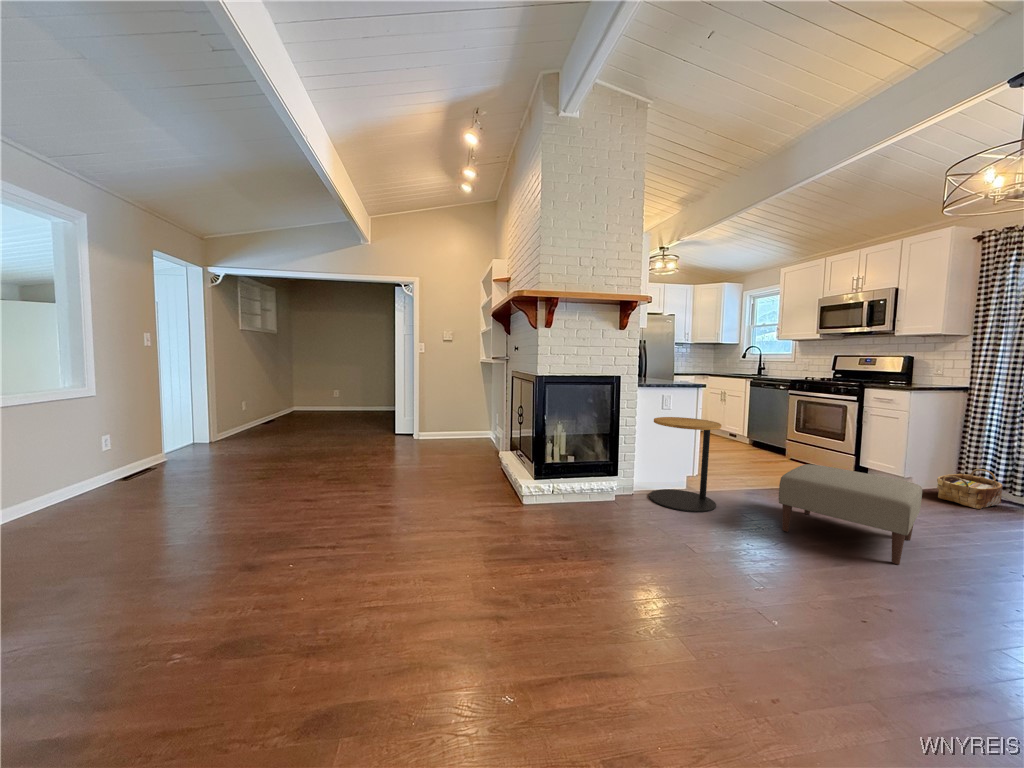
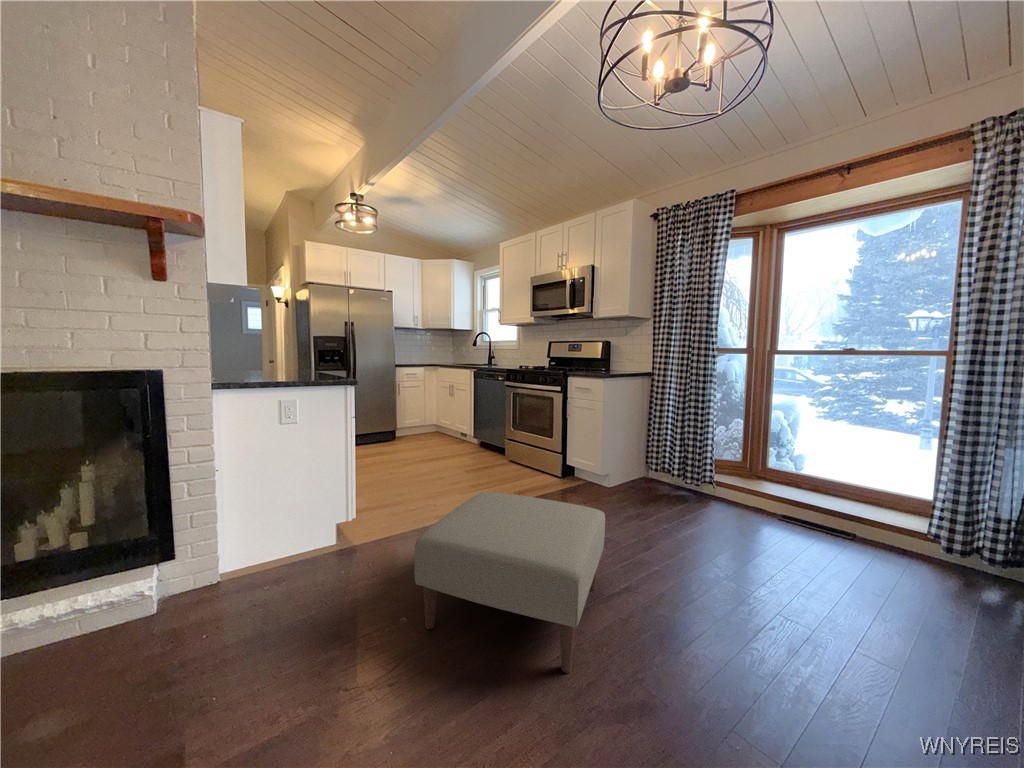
side table: present [649,417,722,512] -> none [227,437,354,620]
woven basket: present [937,469,1003,509] -> none [629,457,679,503]

